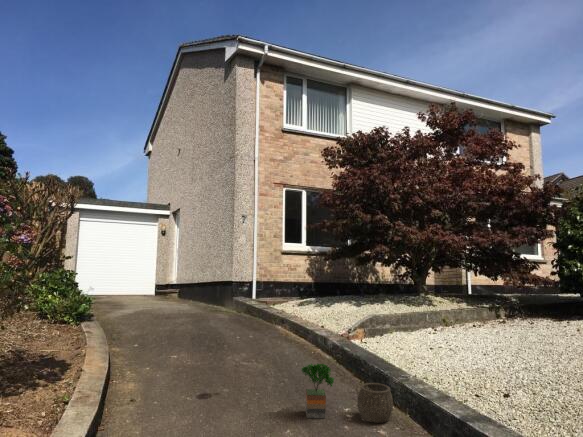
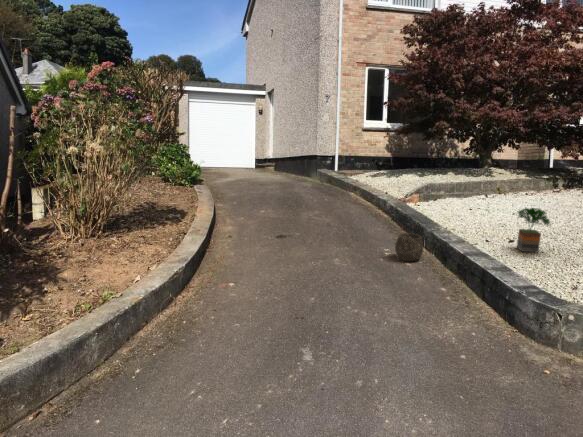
potted tree: present [302,364,334,418] -> present [517,208,550,252]

